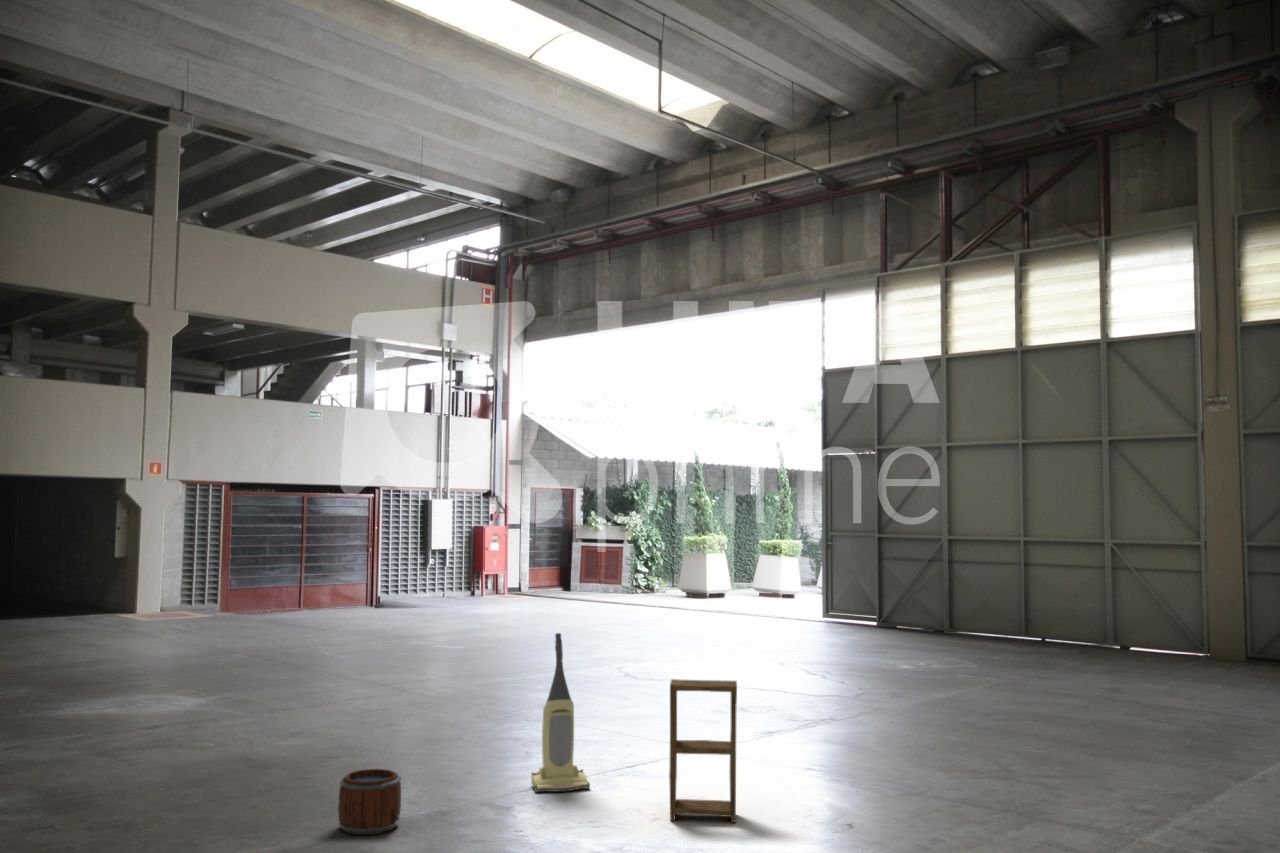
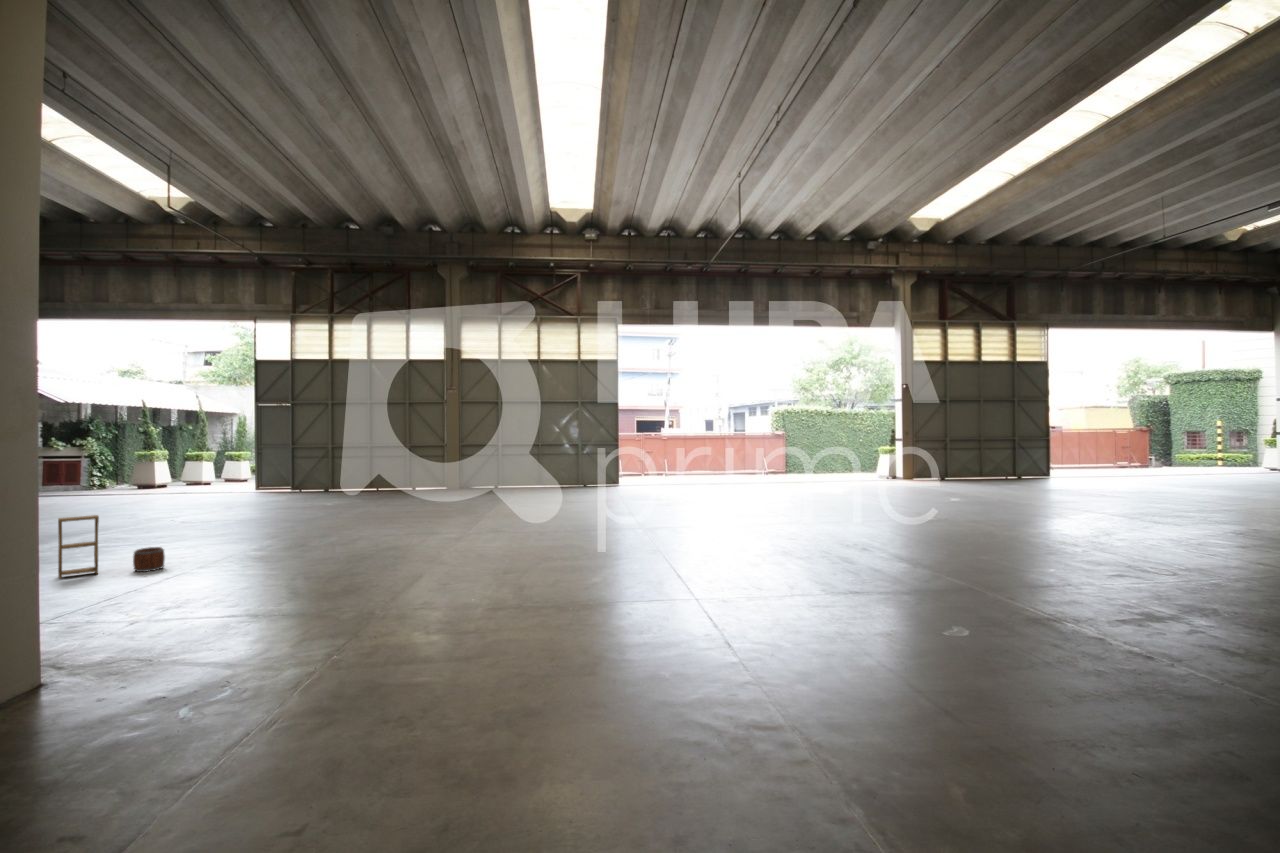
vacuum cleaner: present [531,633,590,792] -> none [202,490,232,553]
shelving unit: present [669,679,737,823] -> present [58,515,99,579]

